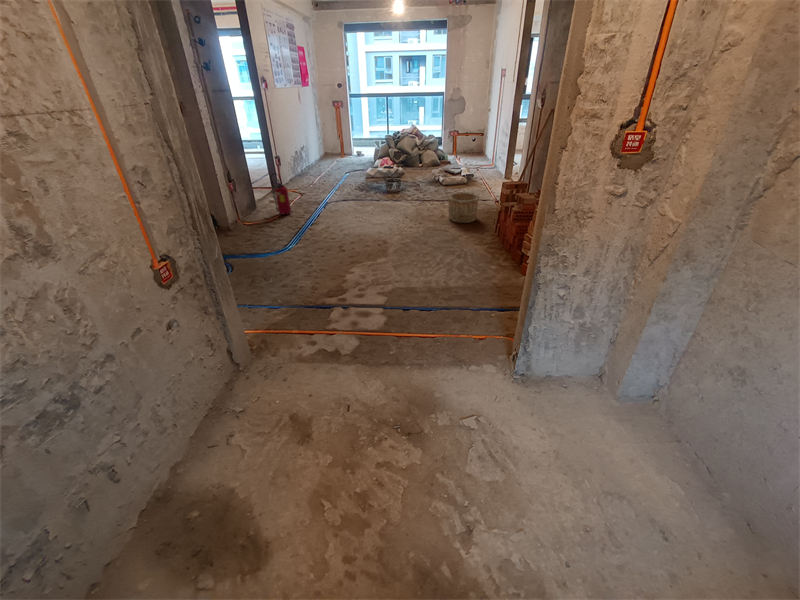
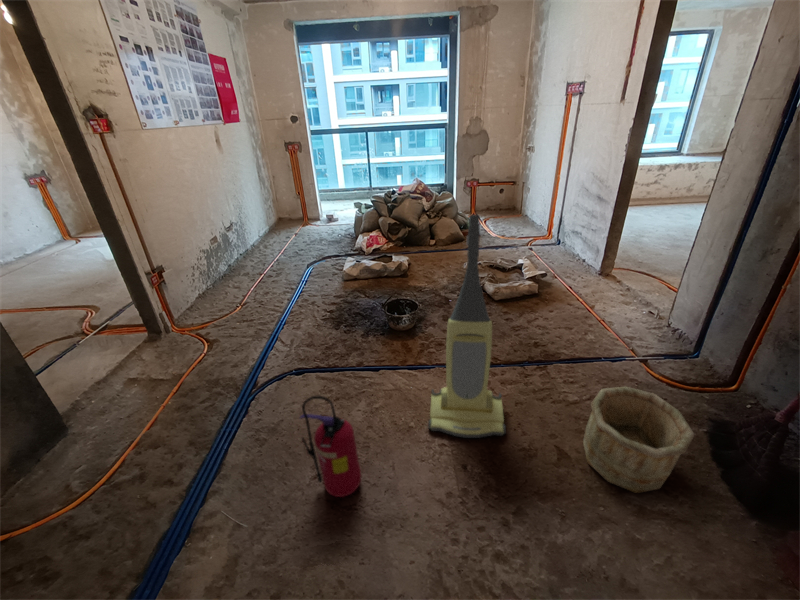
vacuum cleaner: none [394,123,425,214] -> present [428,214,506,438]
fire extinguisher: present [272,174,291,214] -> present [300,396,361,497]

